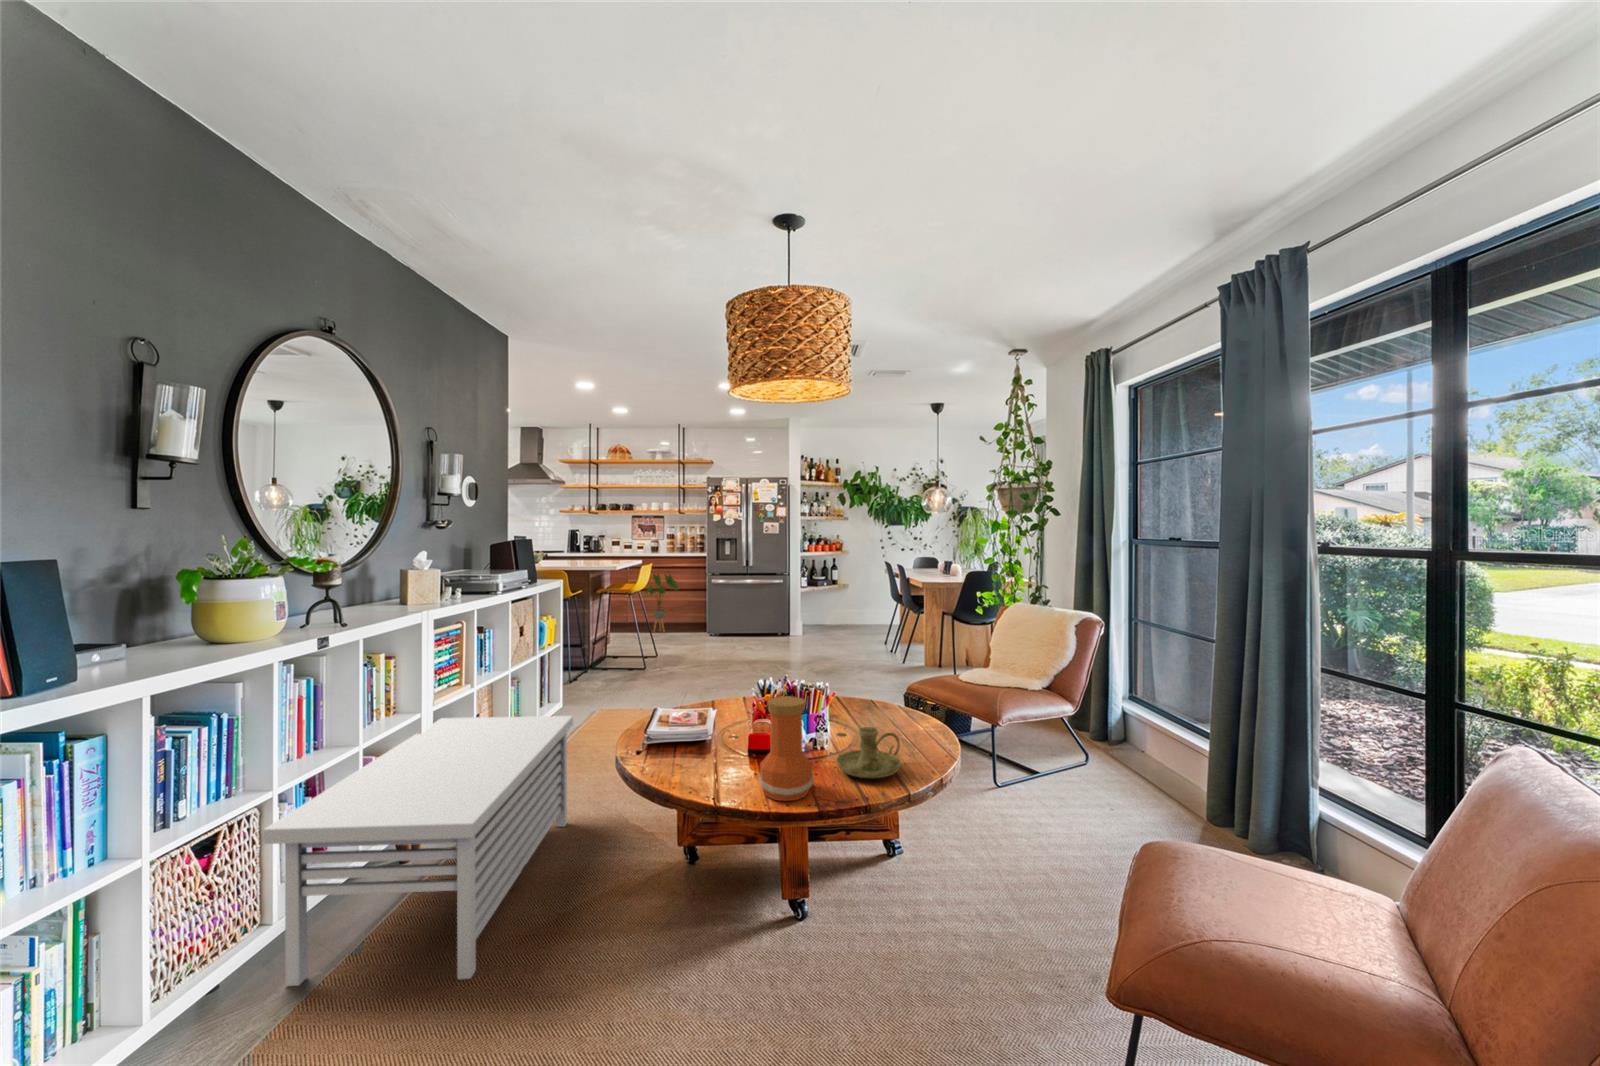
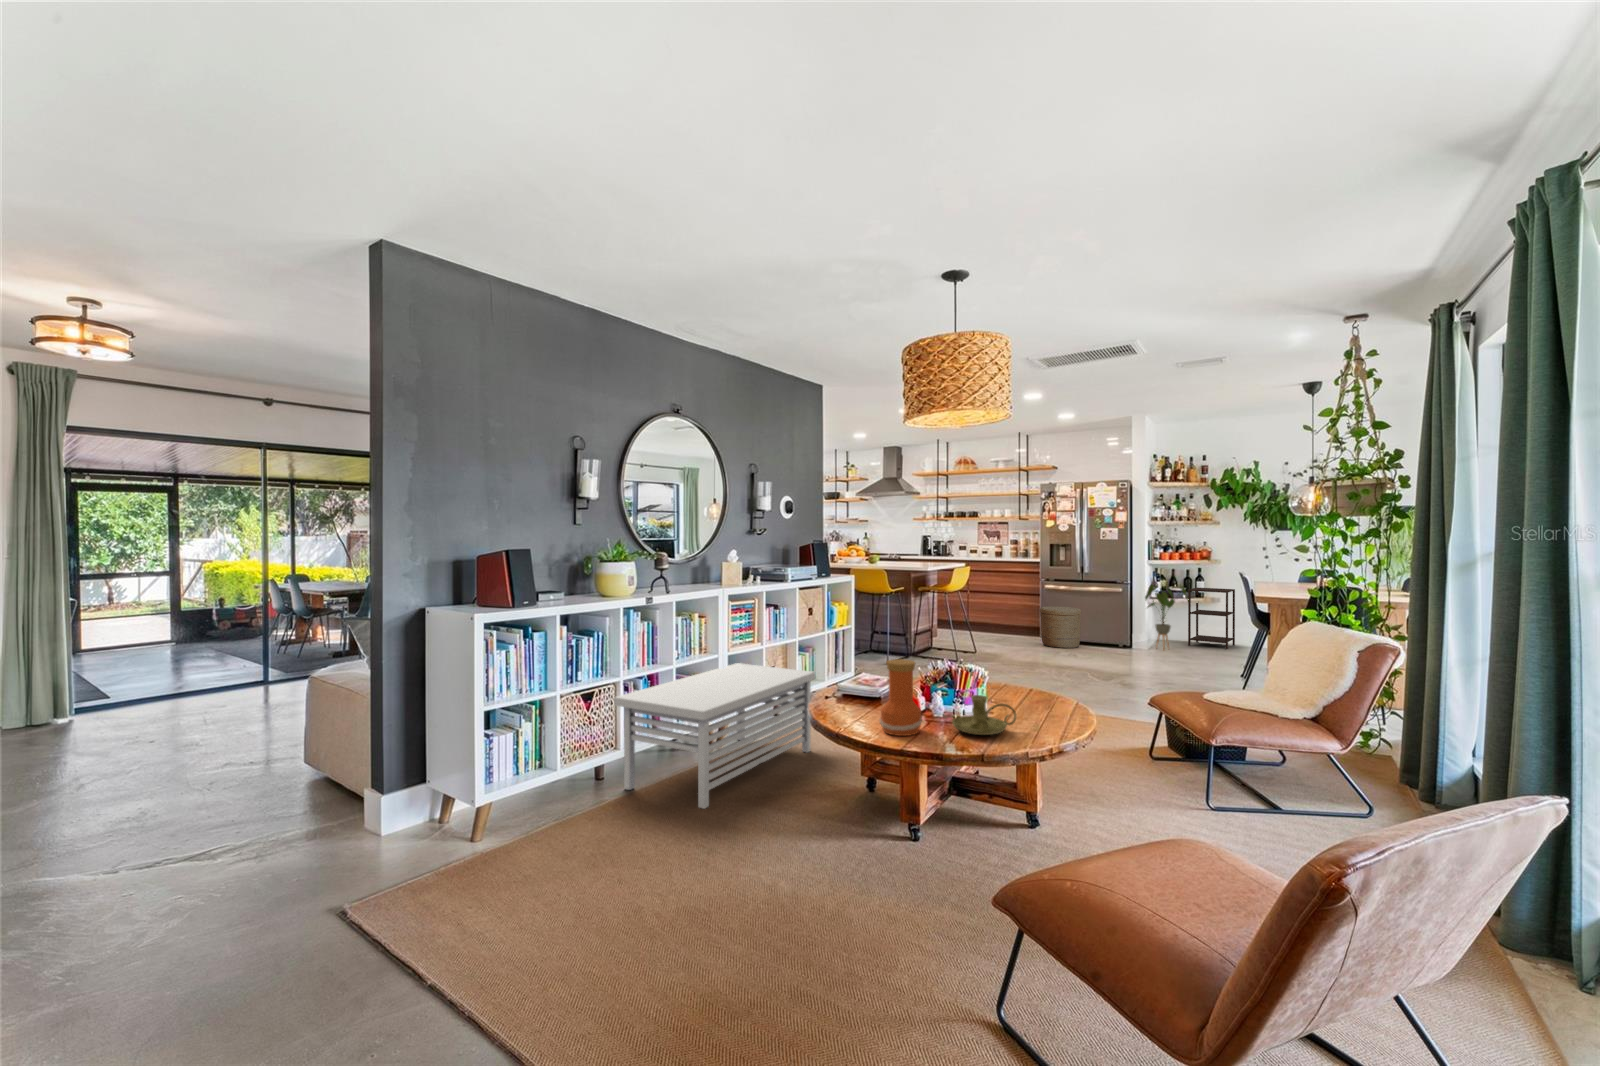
house plant: present [645,574,678,628] -> present [1145,584,1188,650]
side table: none [831,575,863,628] -> present [1188,587,1235,649]
woven basket: none [711,599,749,640] -> present [1040,606,1081,648]

